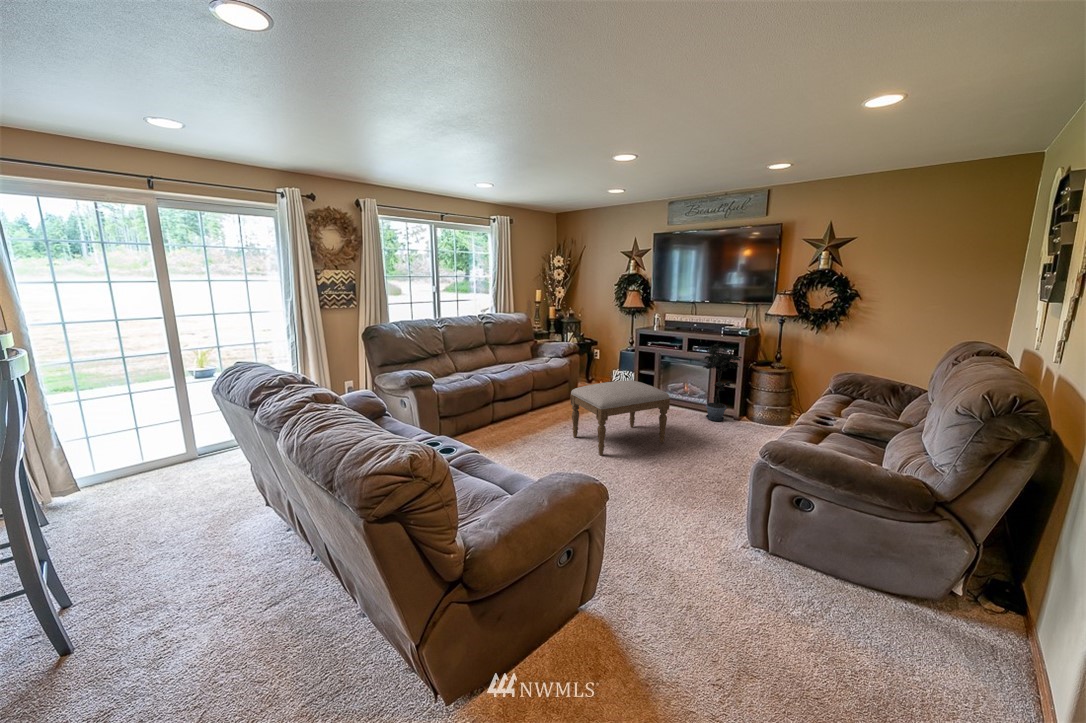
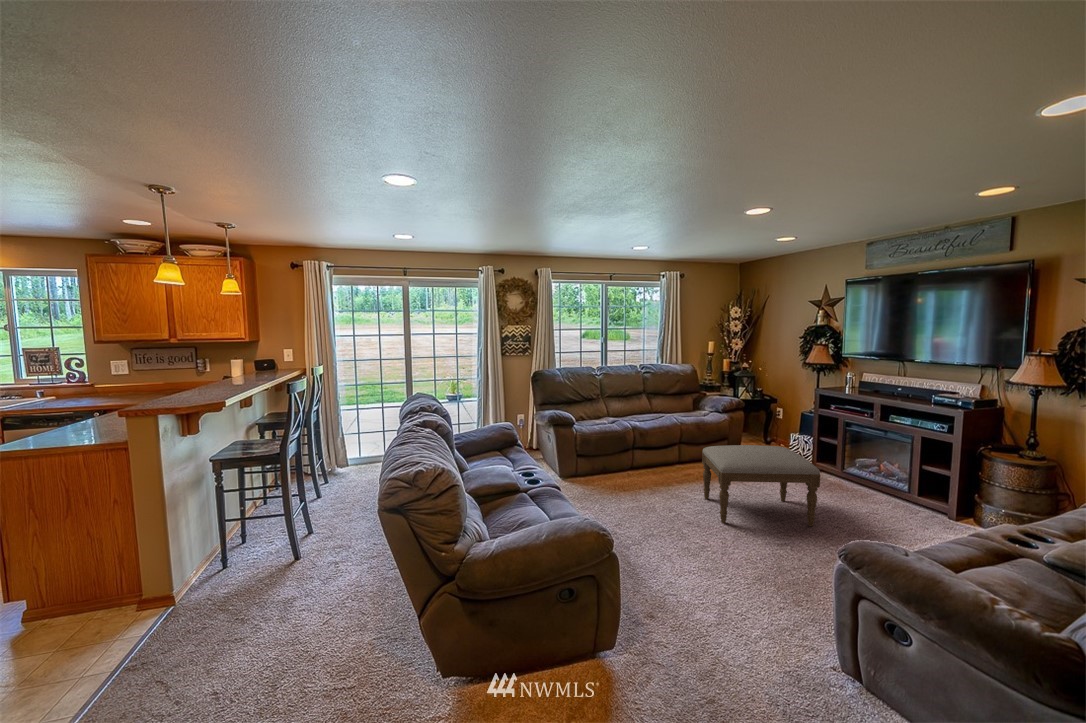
potted plant: present [699,341,742,421] -> none [892,412,954,517]

